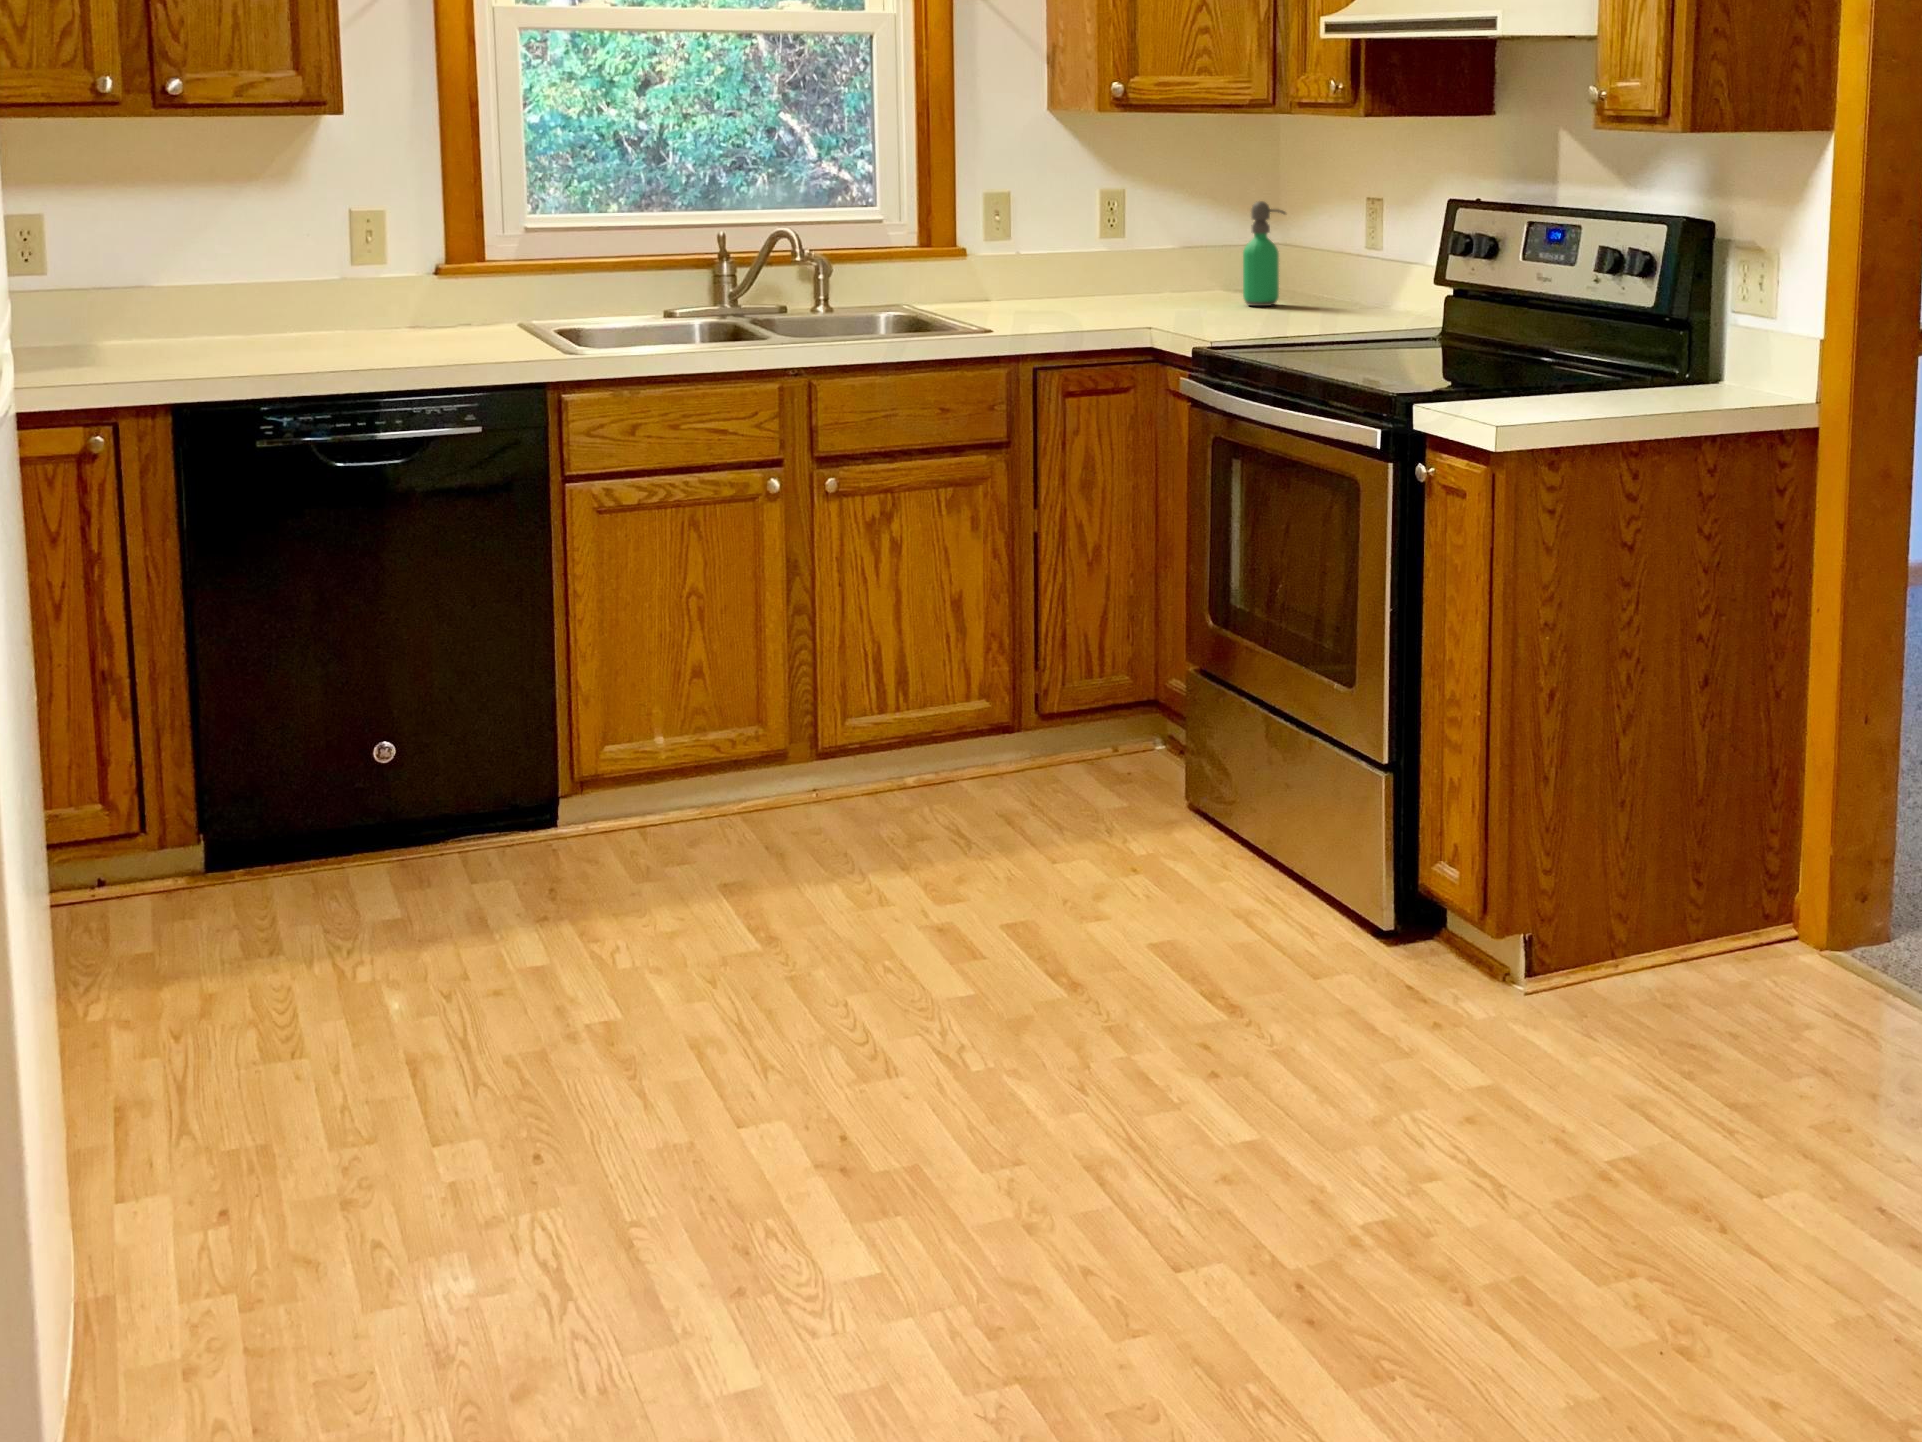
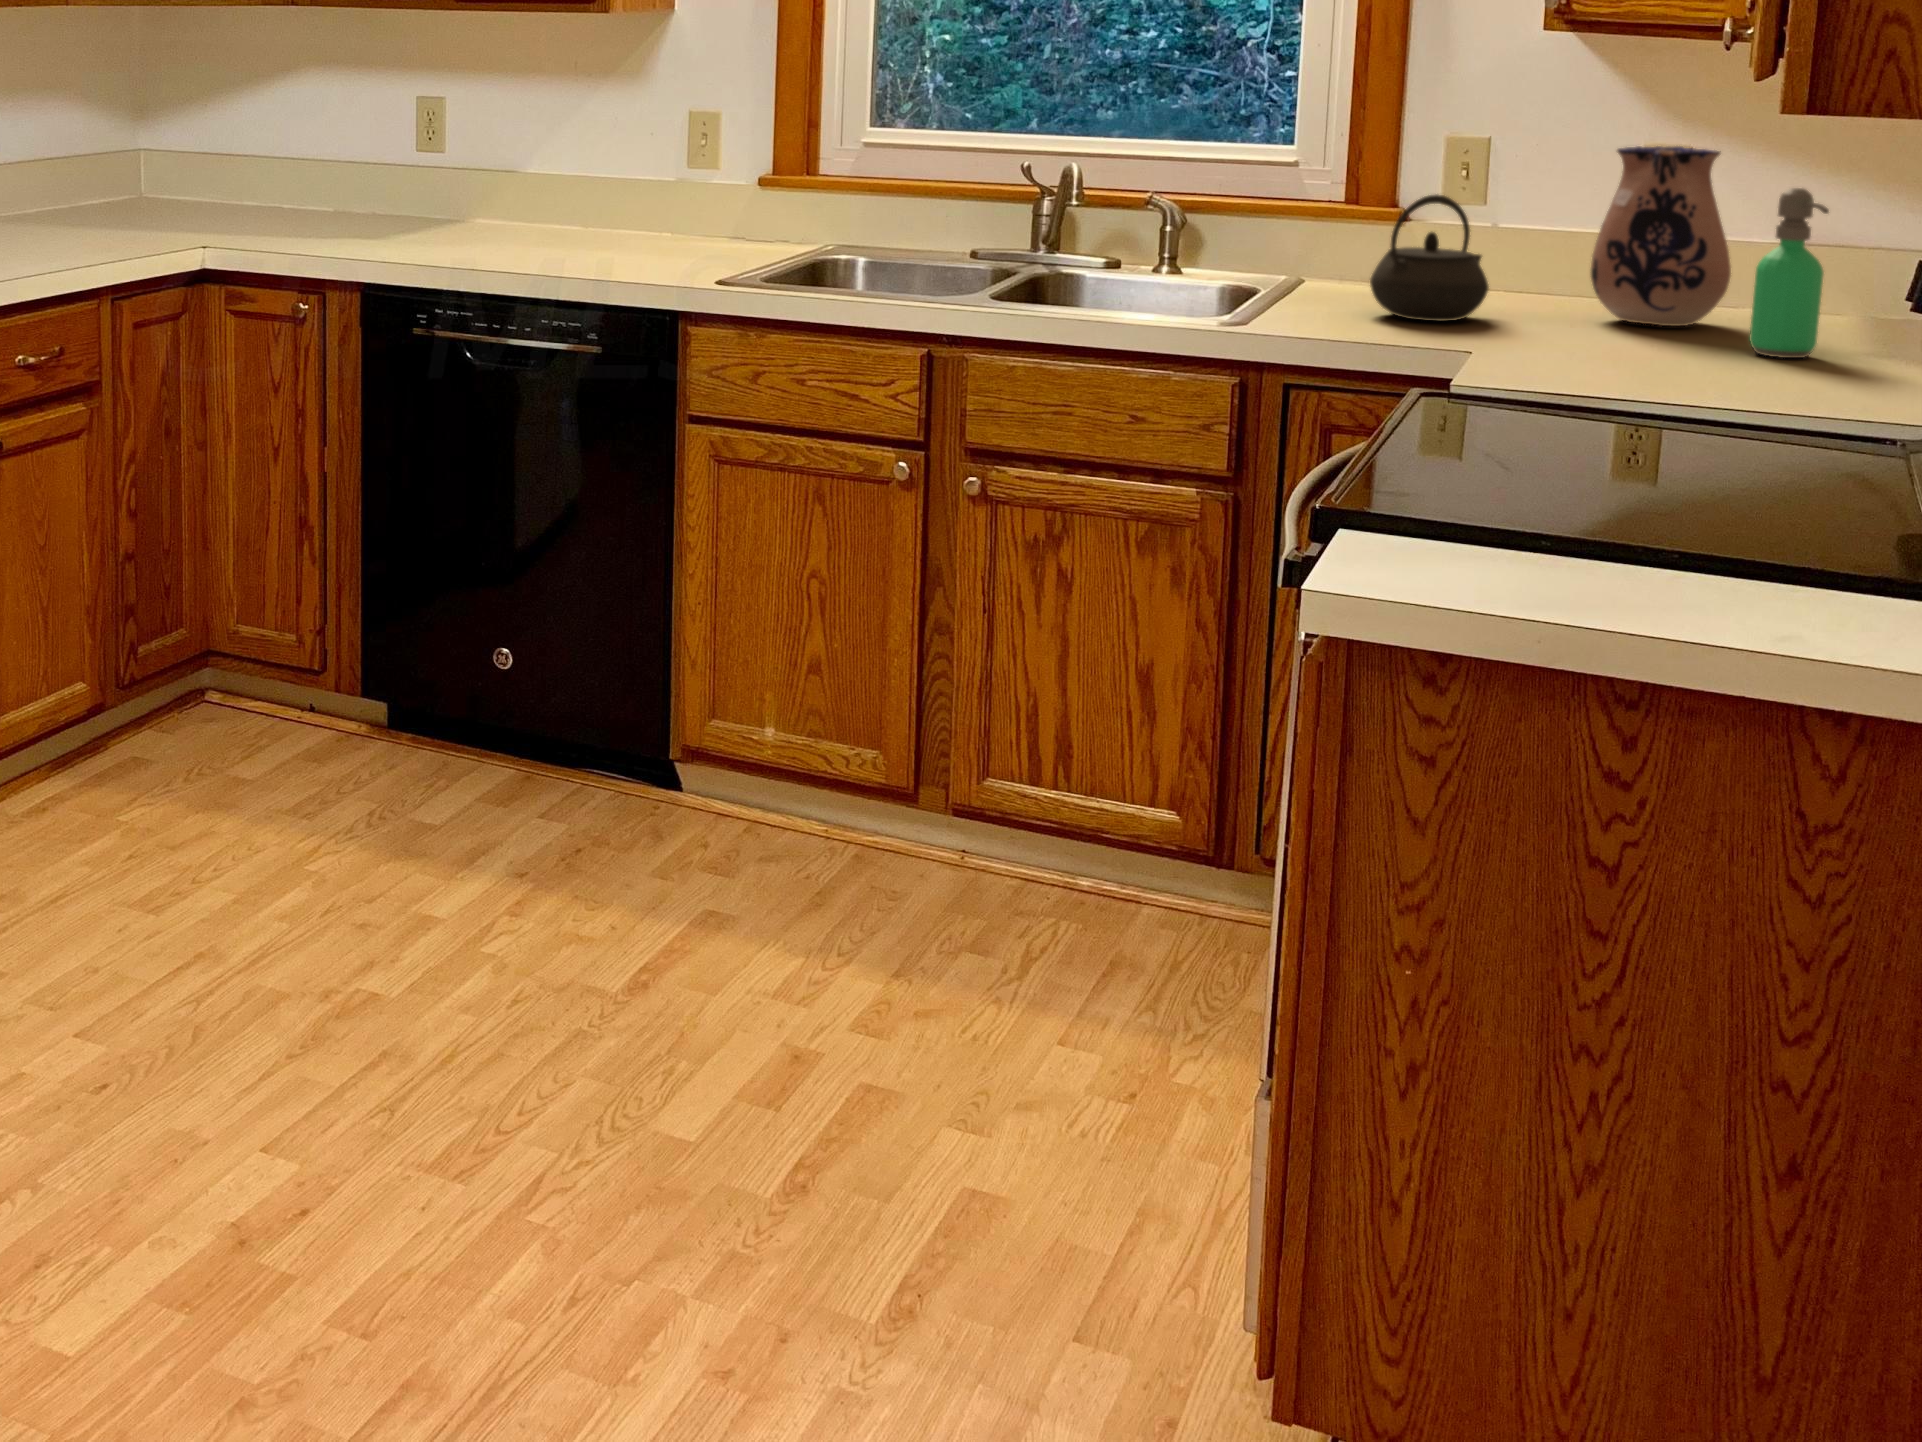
ceramic pitcher: none [1111,184,1192,300] -> present [1591,146,1731,326]
kettle: none [1010,226,1086,314] -> present [1370,195,1489,321]

